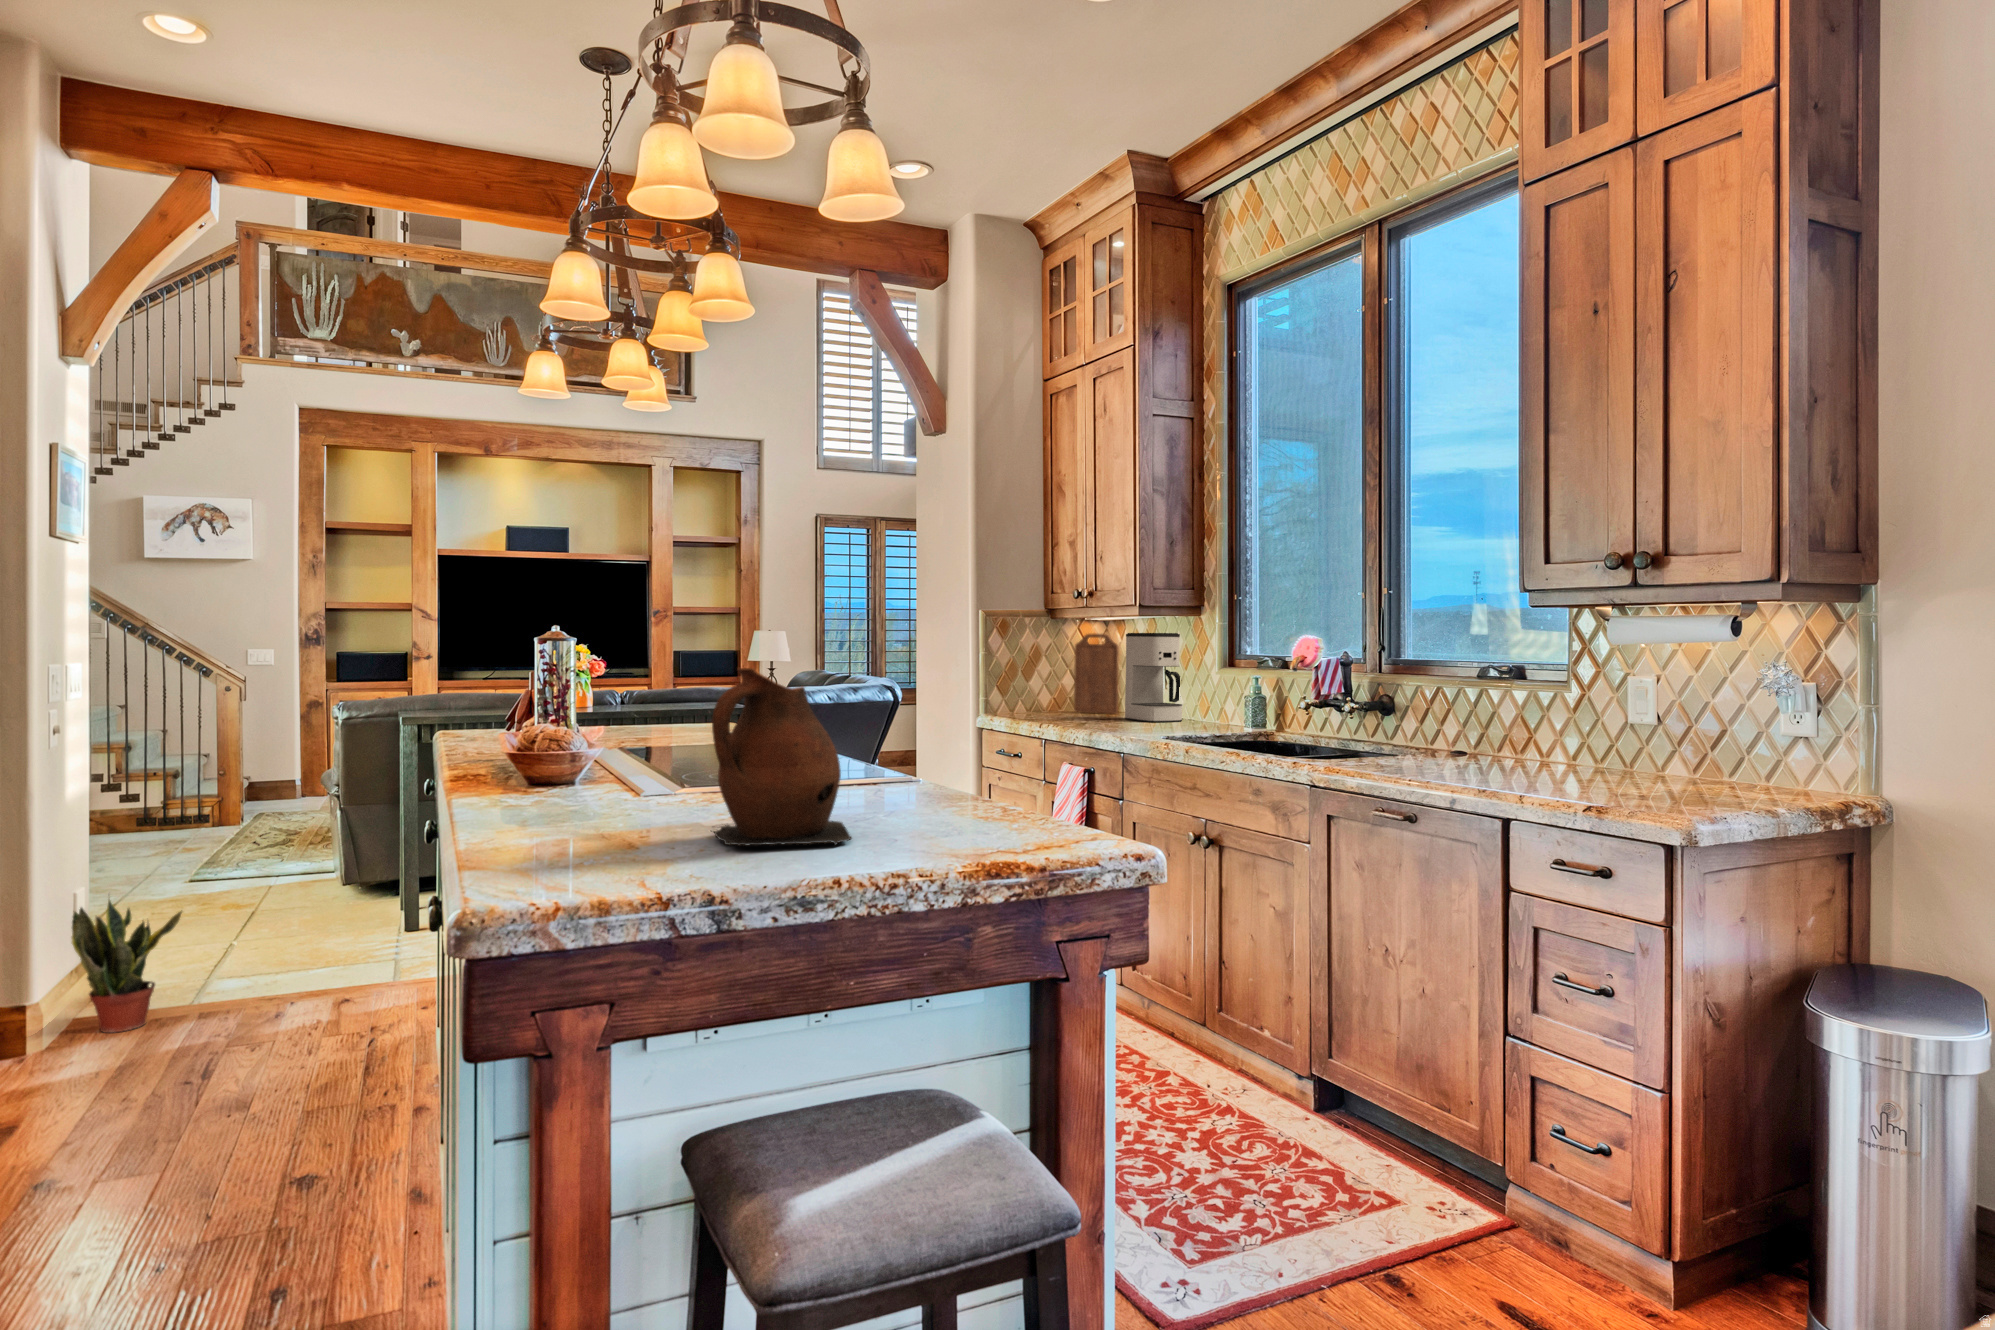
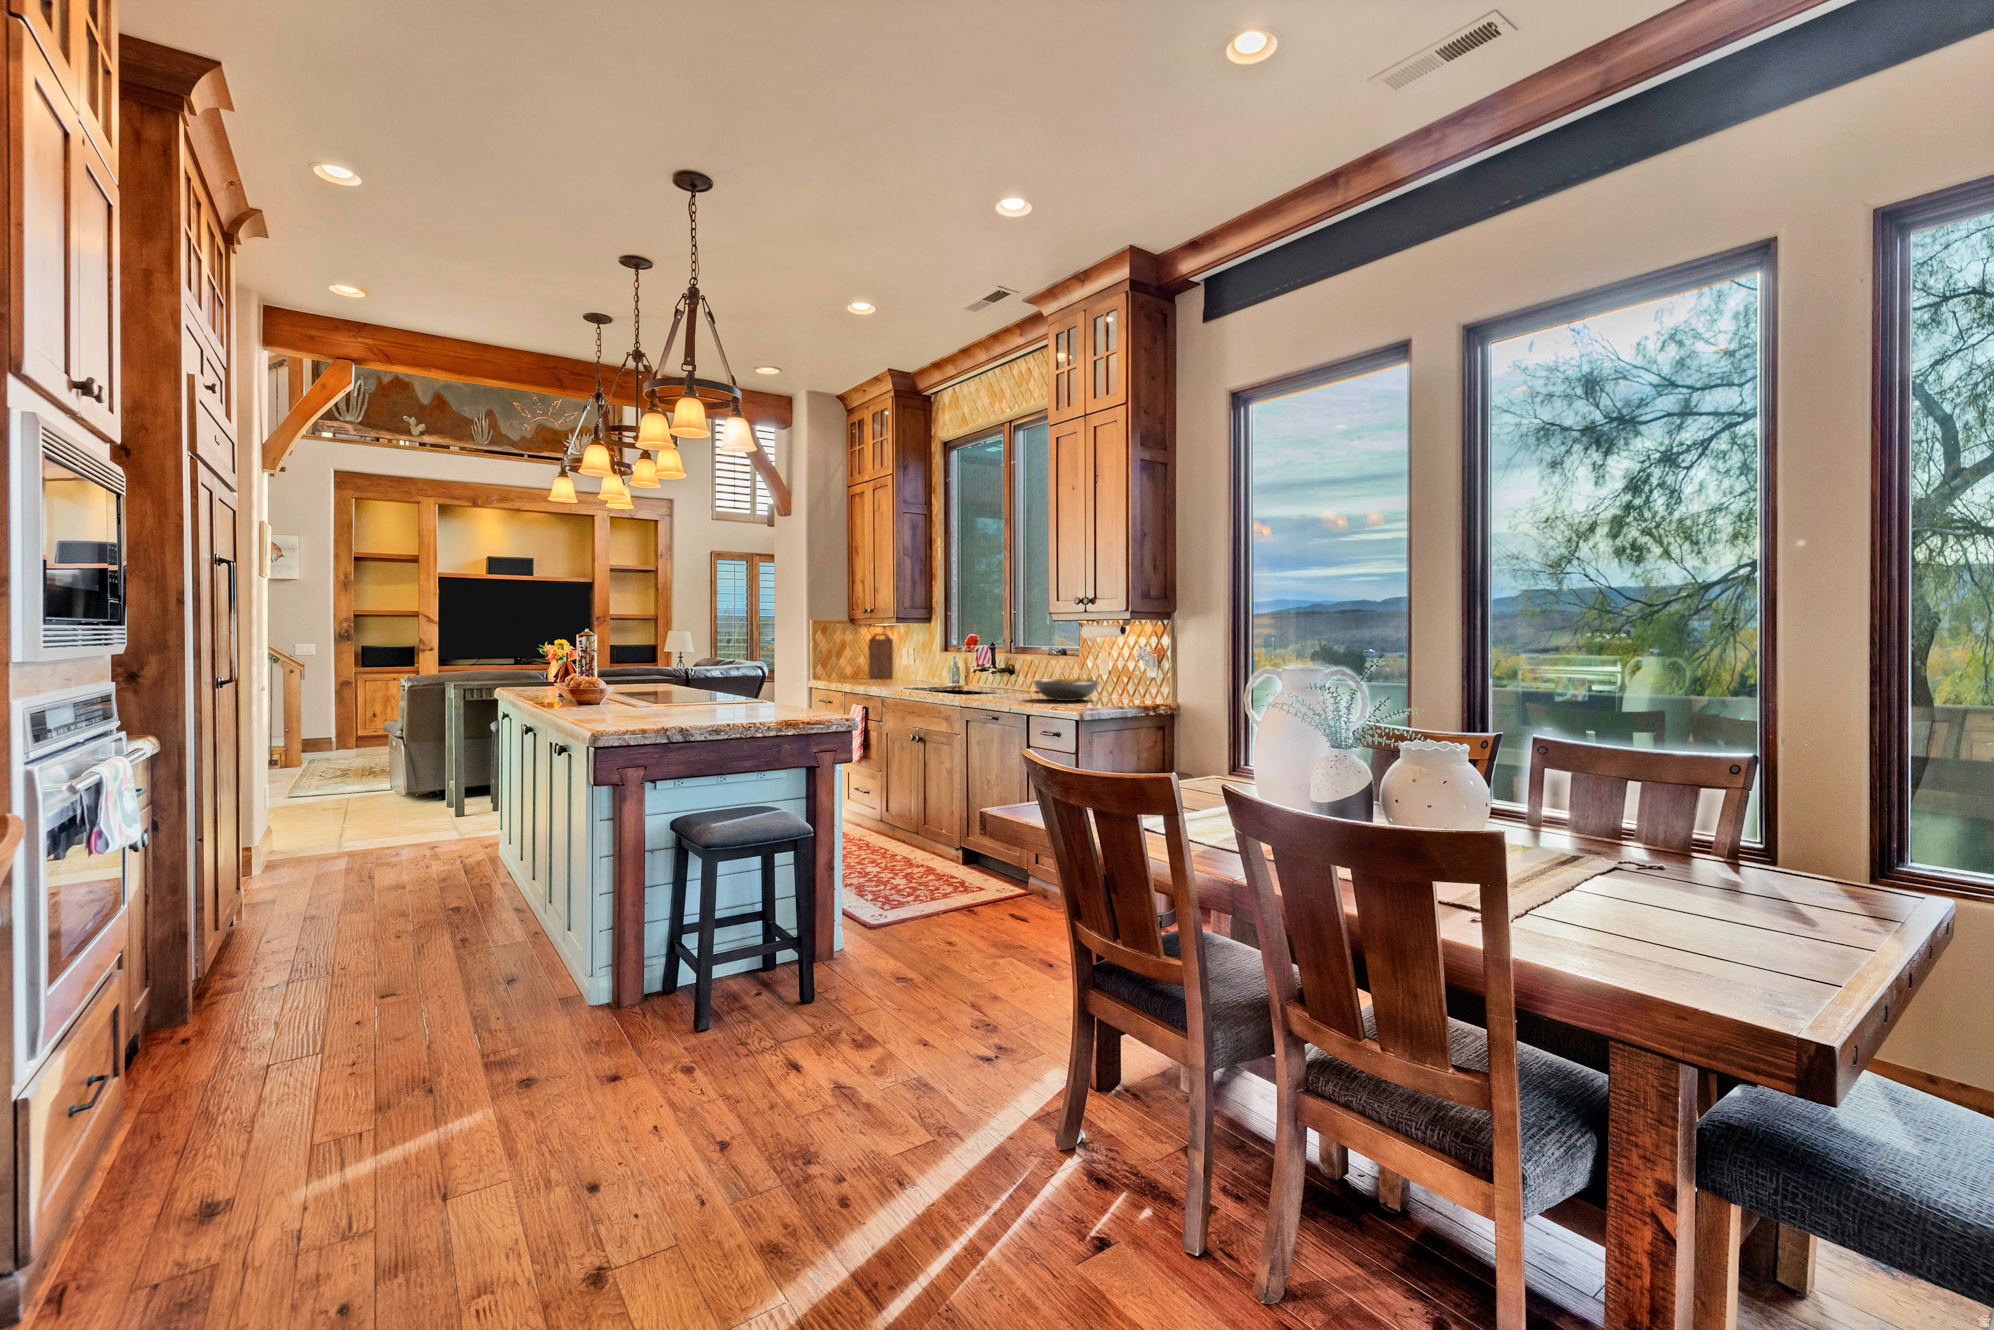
coffee maker: present [1125,633,1182,722] -> none [894,633,925,682]
ceramic pitcher: present [711,668,851,845] -> none [674,651,731,717]
fruit bowl: none [1489,727,1657,781] -> present [1033,677,1099,701]
potted plant: present [72,900,182,1033] -> none [274,782,343,862]

